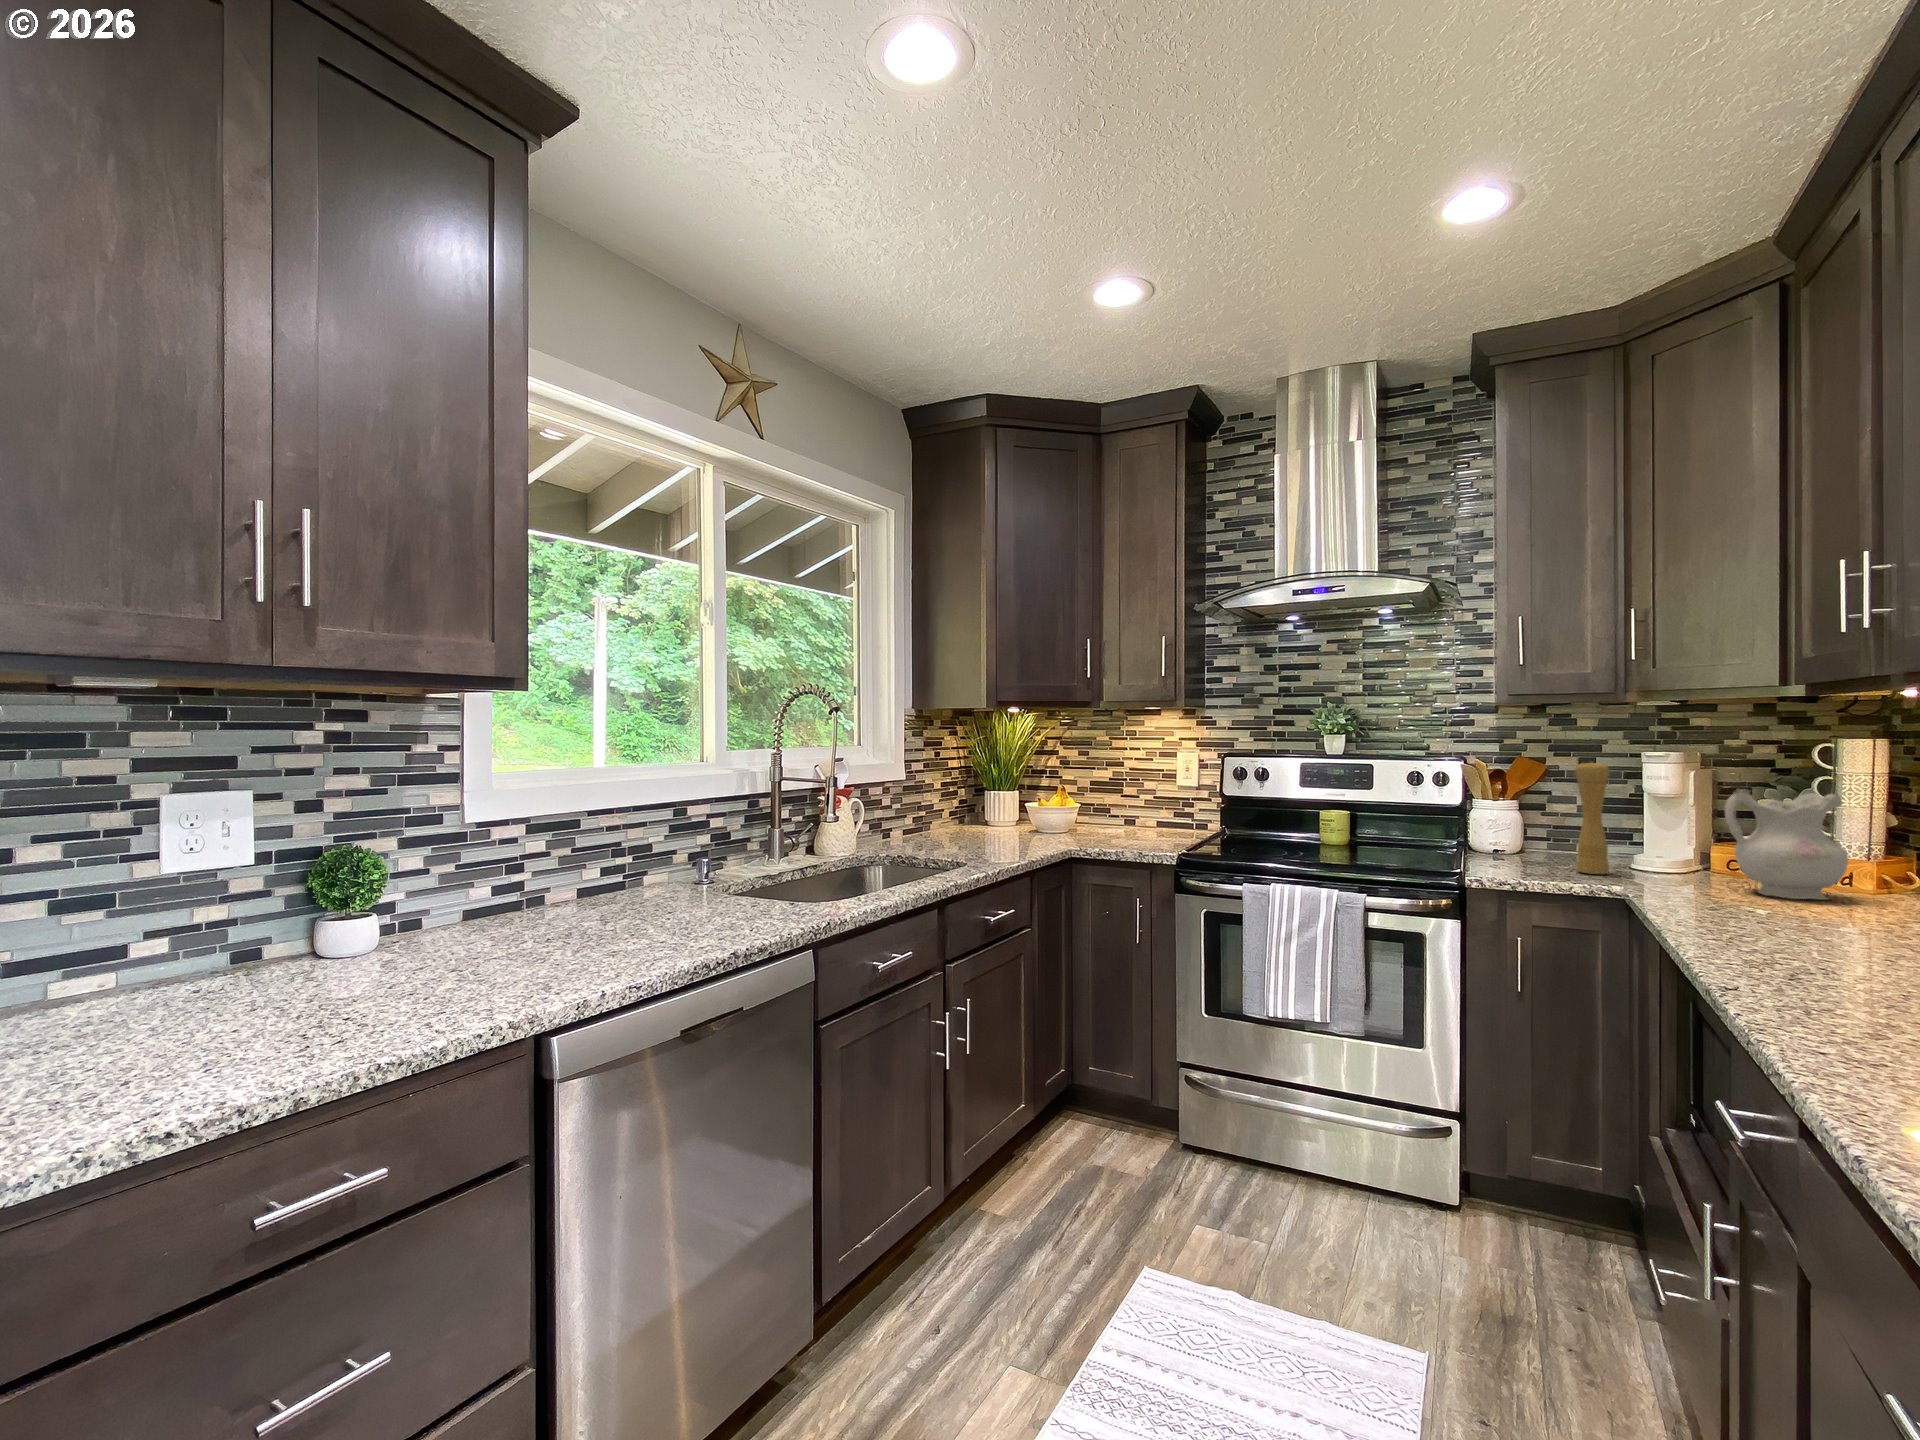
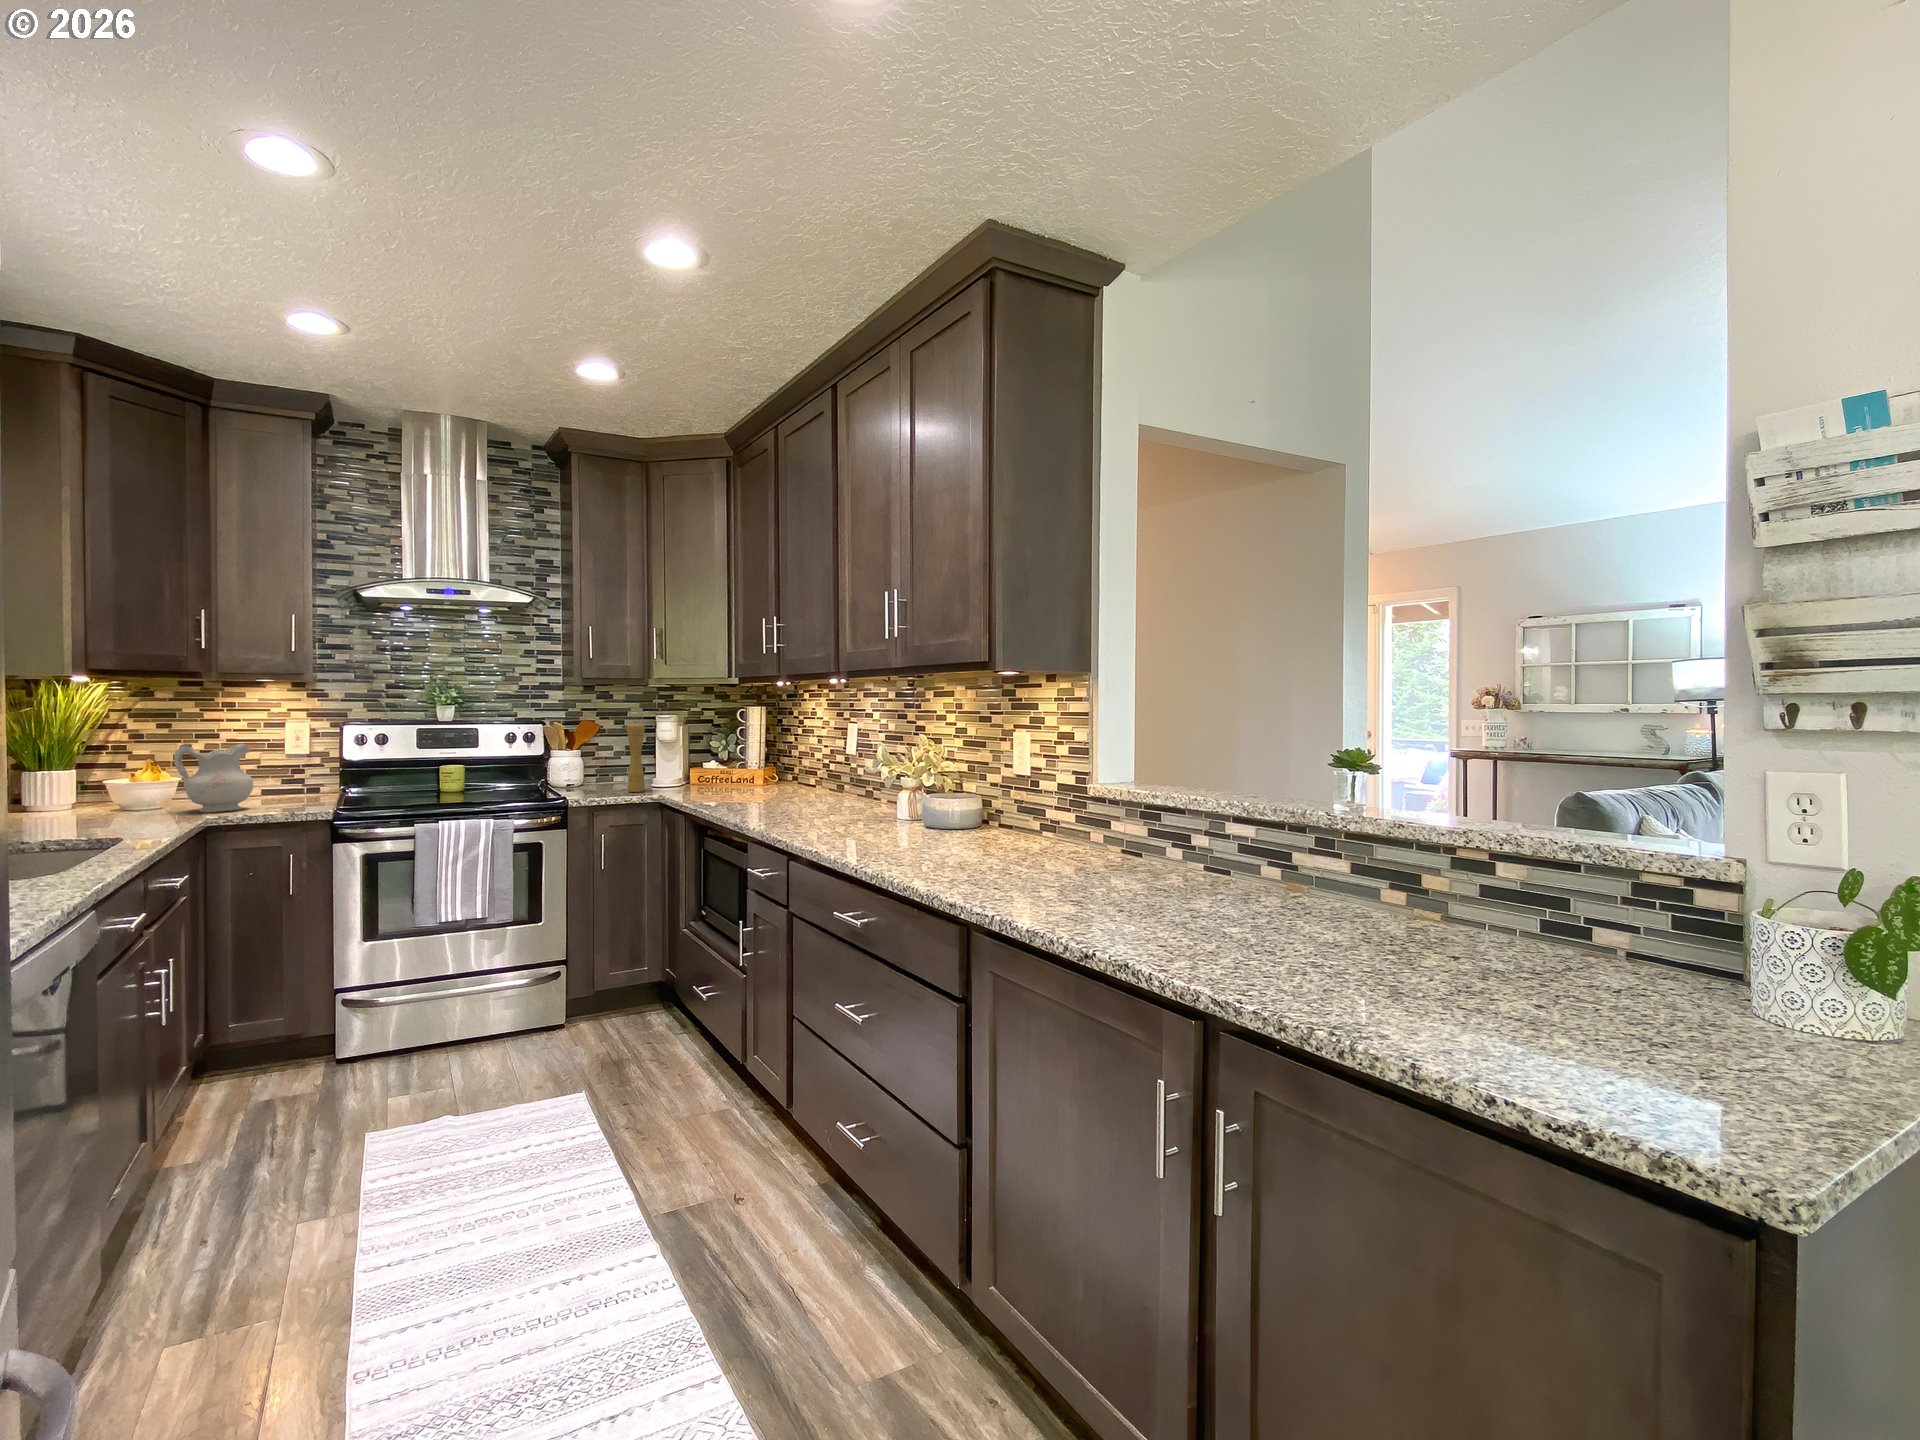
ceramic pitcher: present [1725,789,1848,900] -> present [174,743,253,812]

